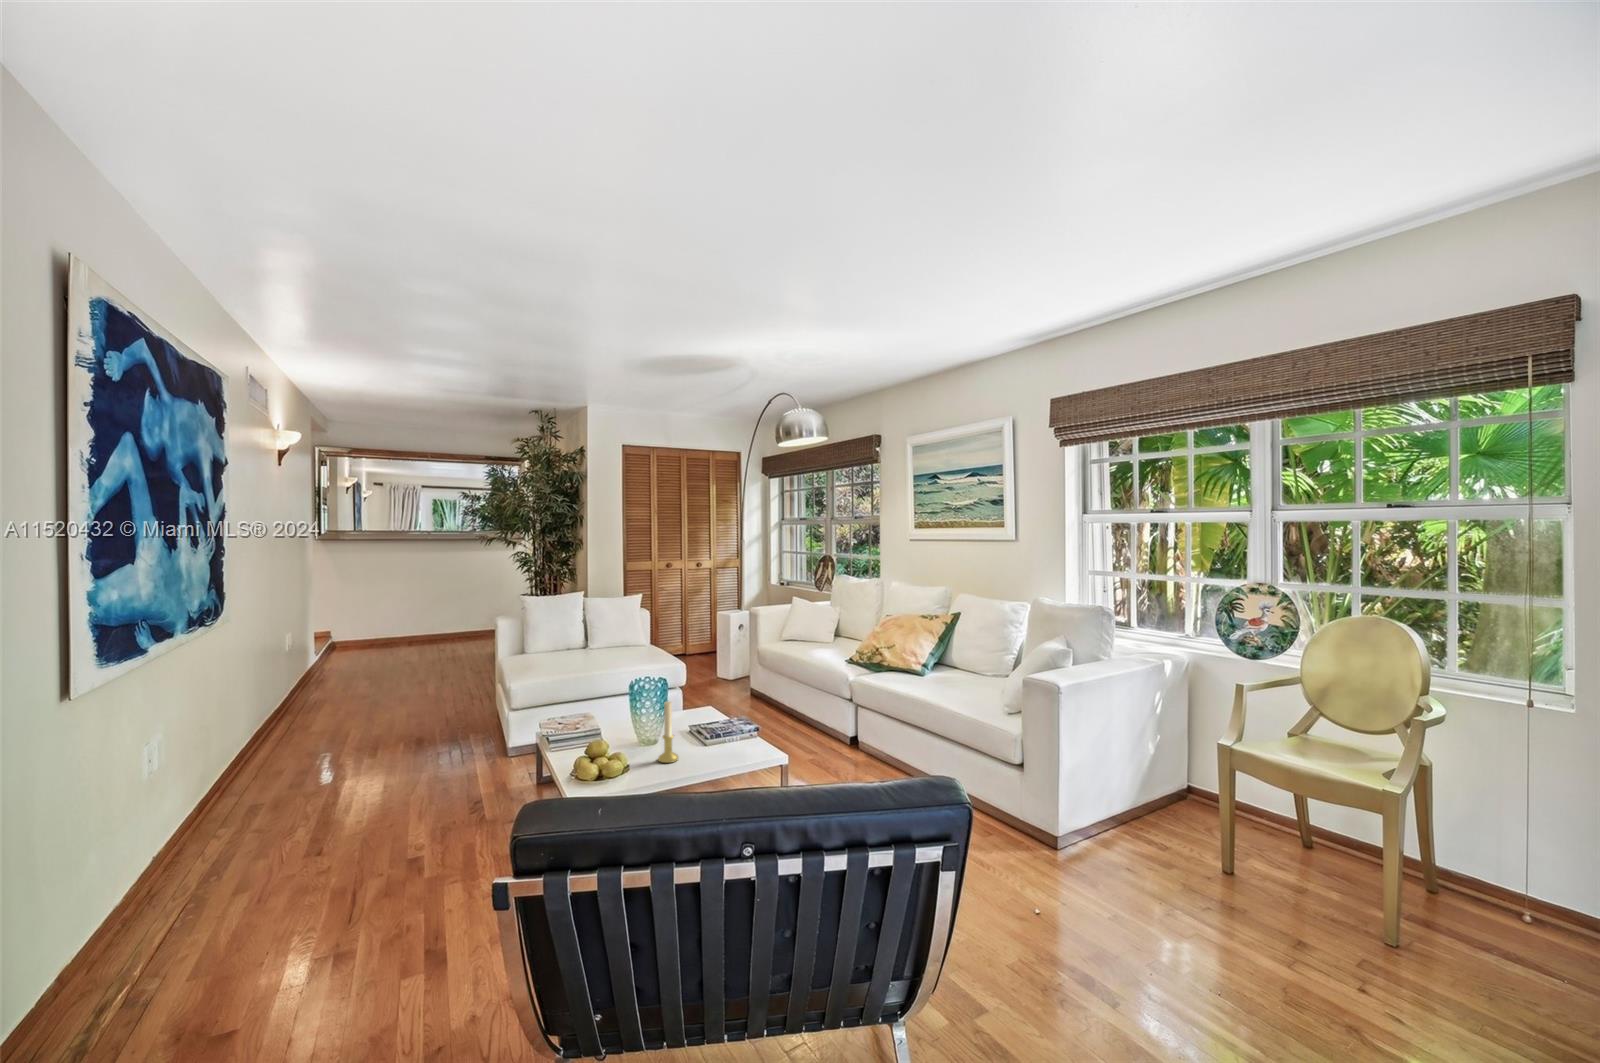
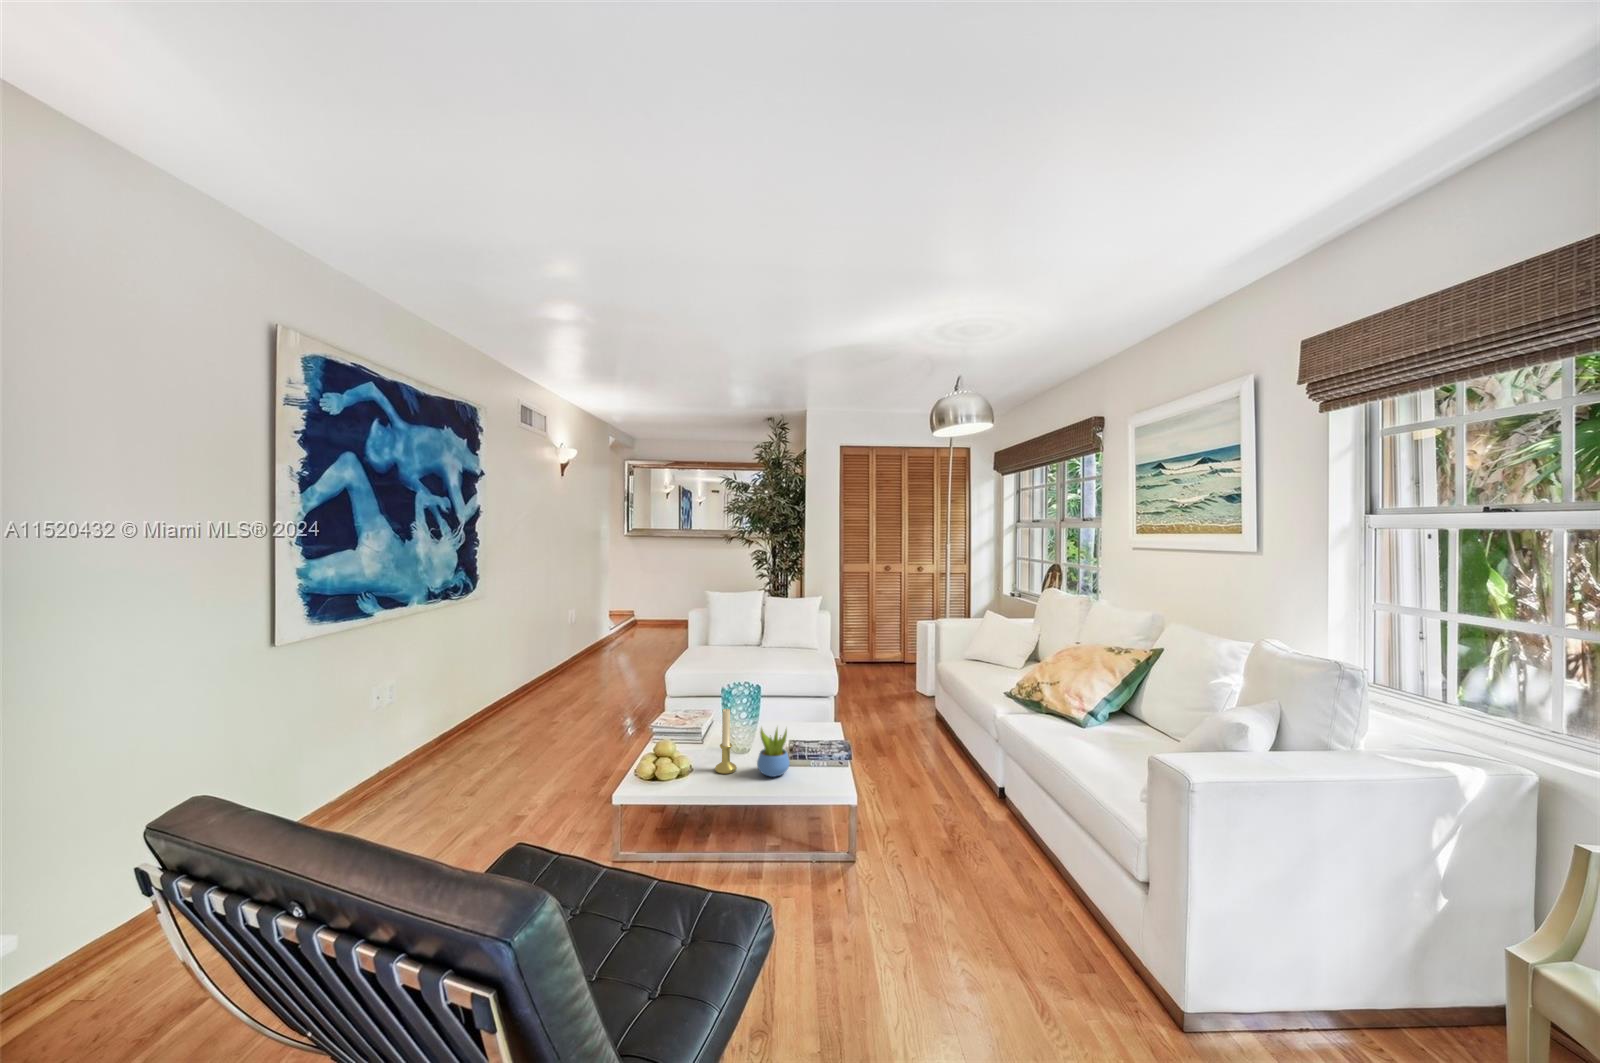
succulent plant: none [699,707,729,756] -> present [757,728,790,777]

